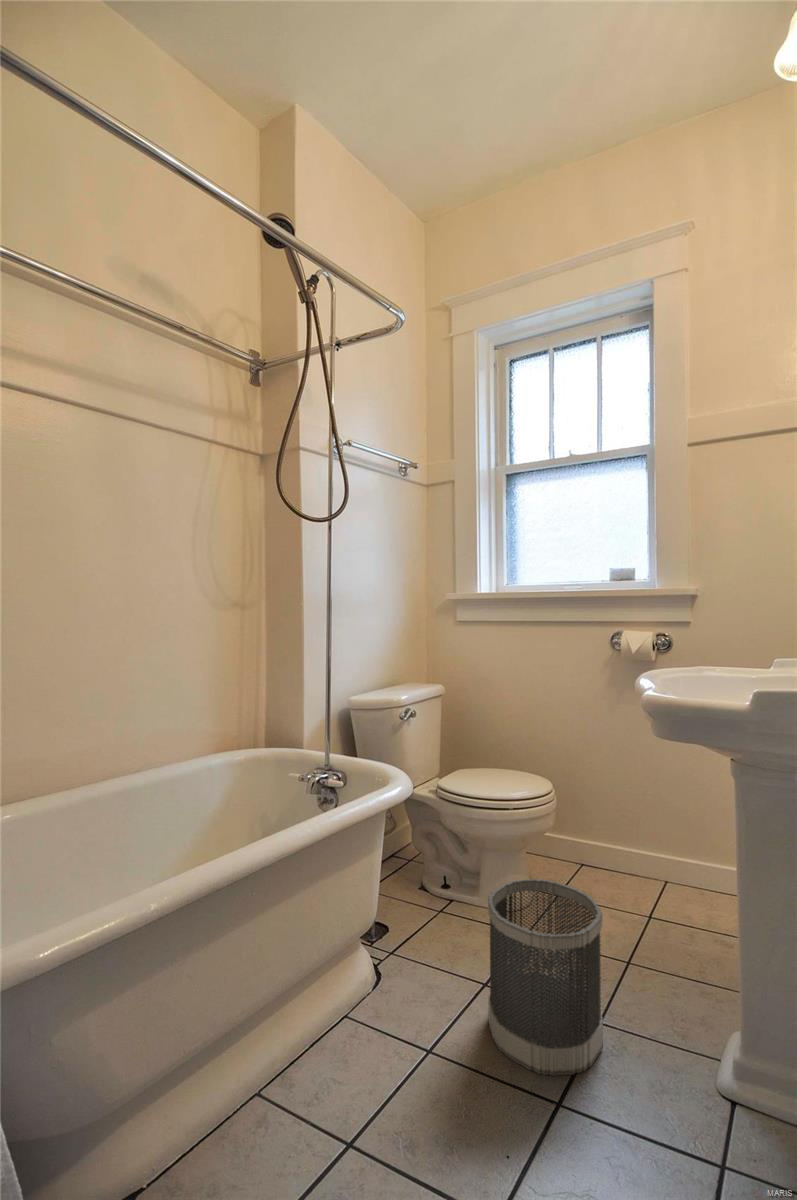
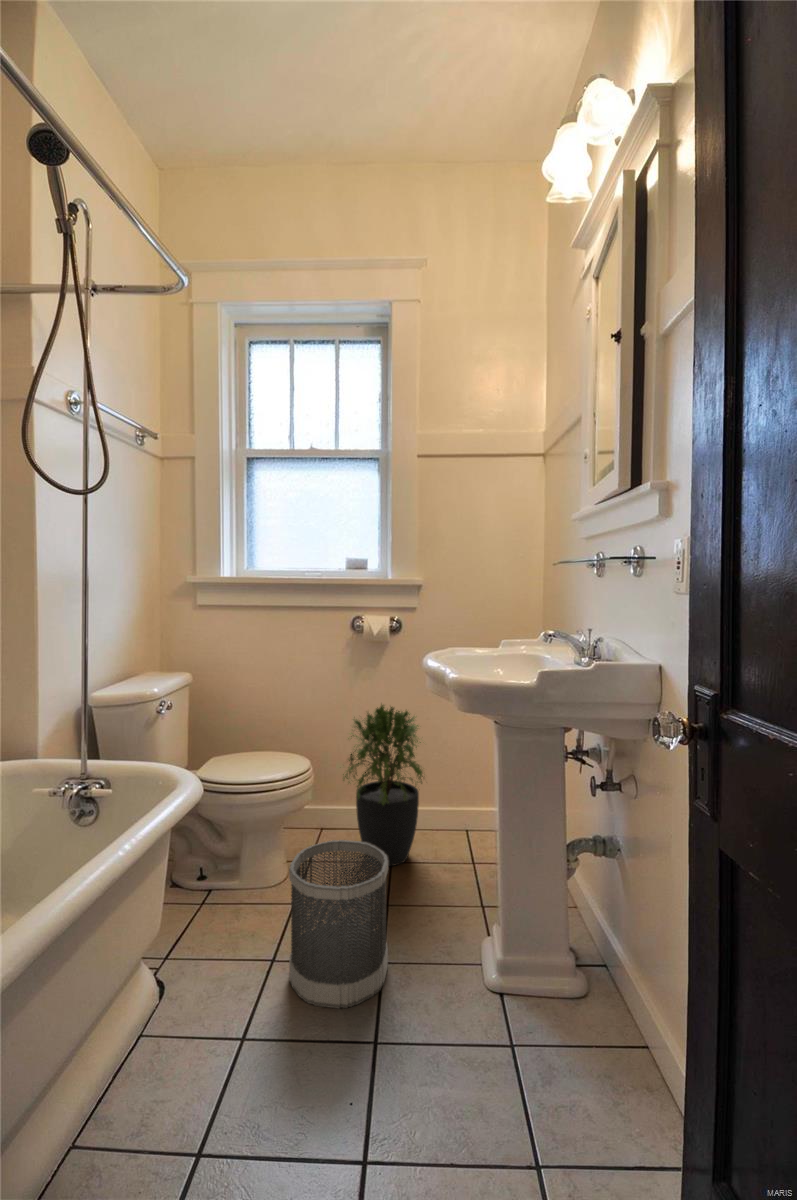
potted plant: none [587,736,701,935] -> present [343,704,423,866]

